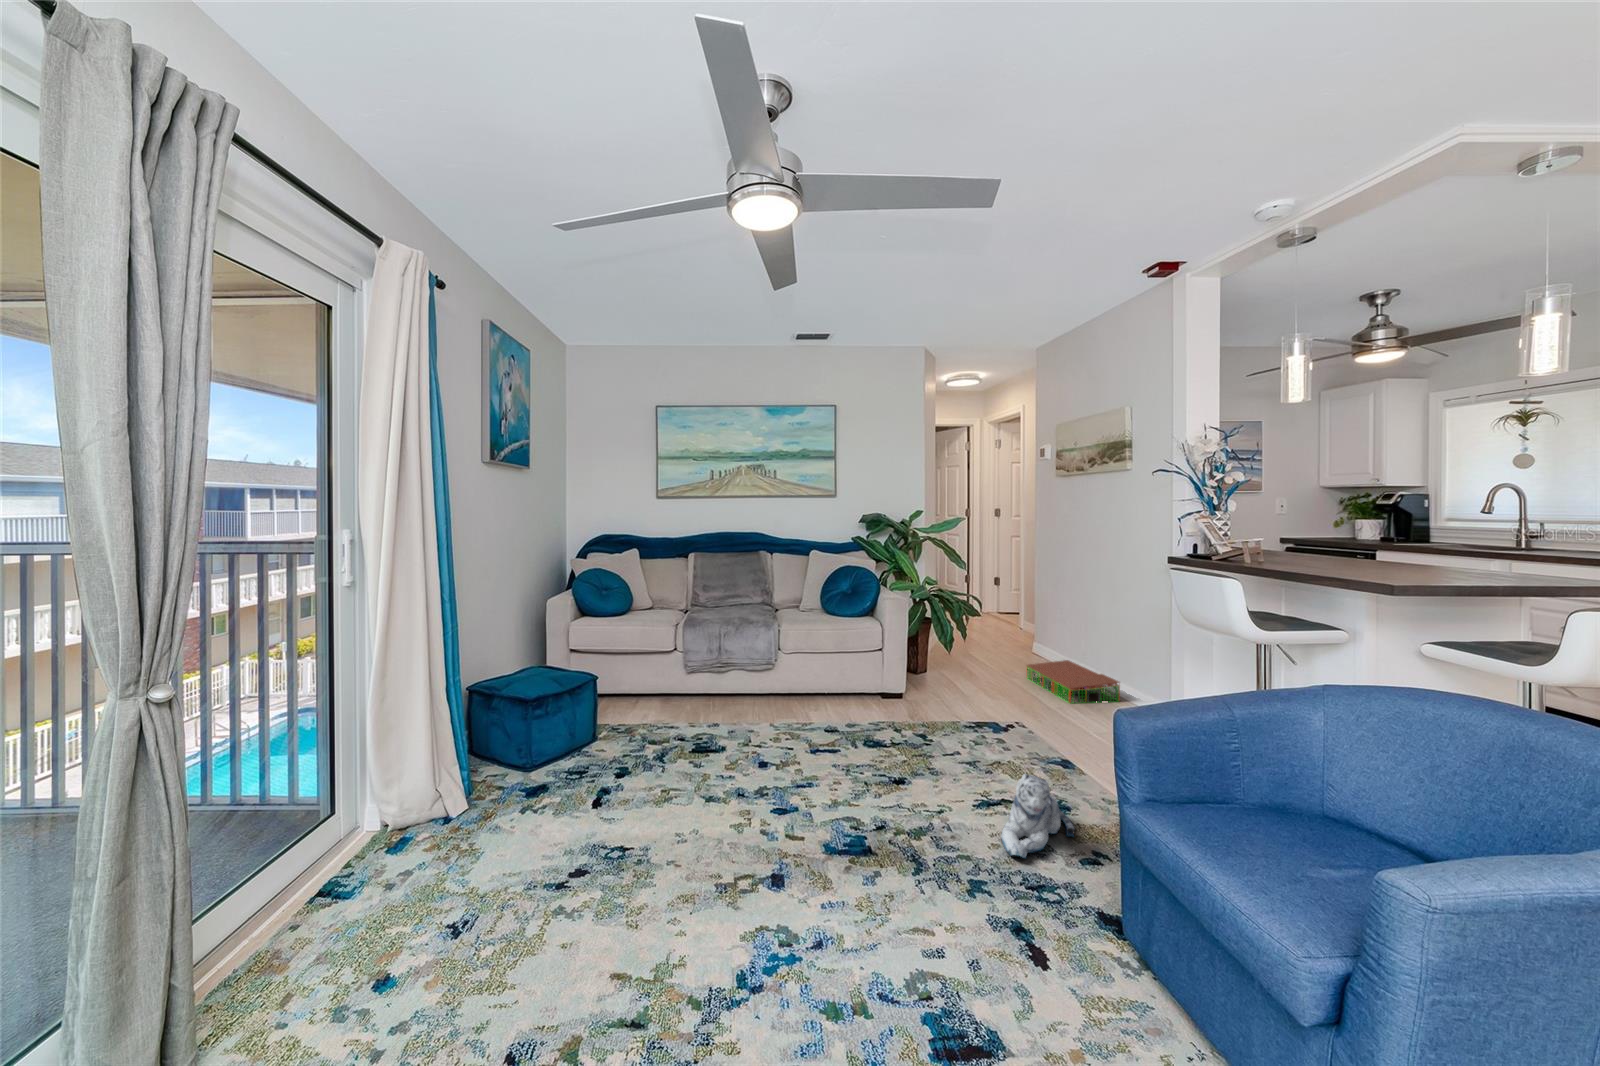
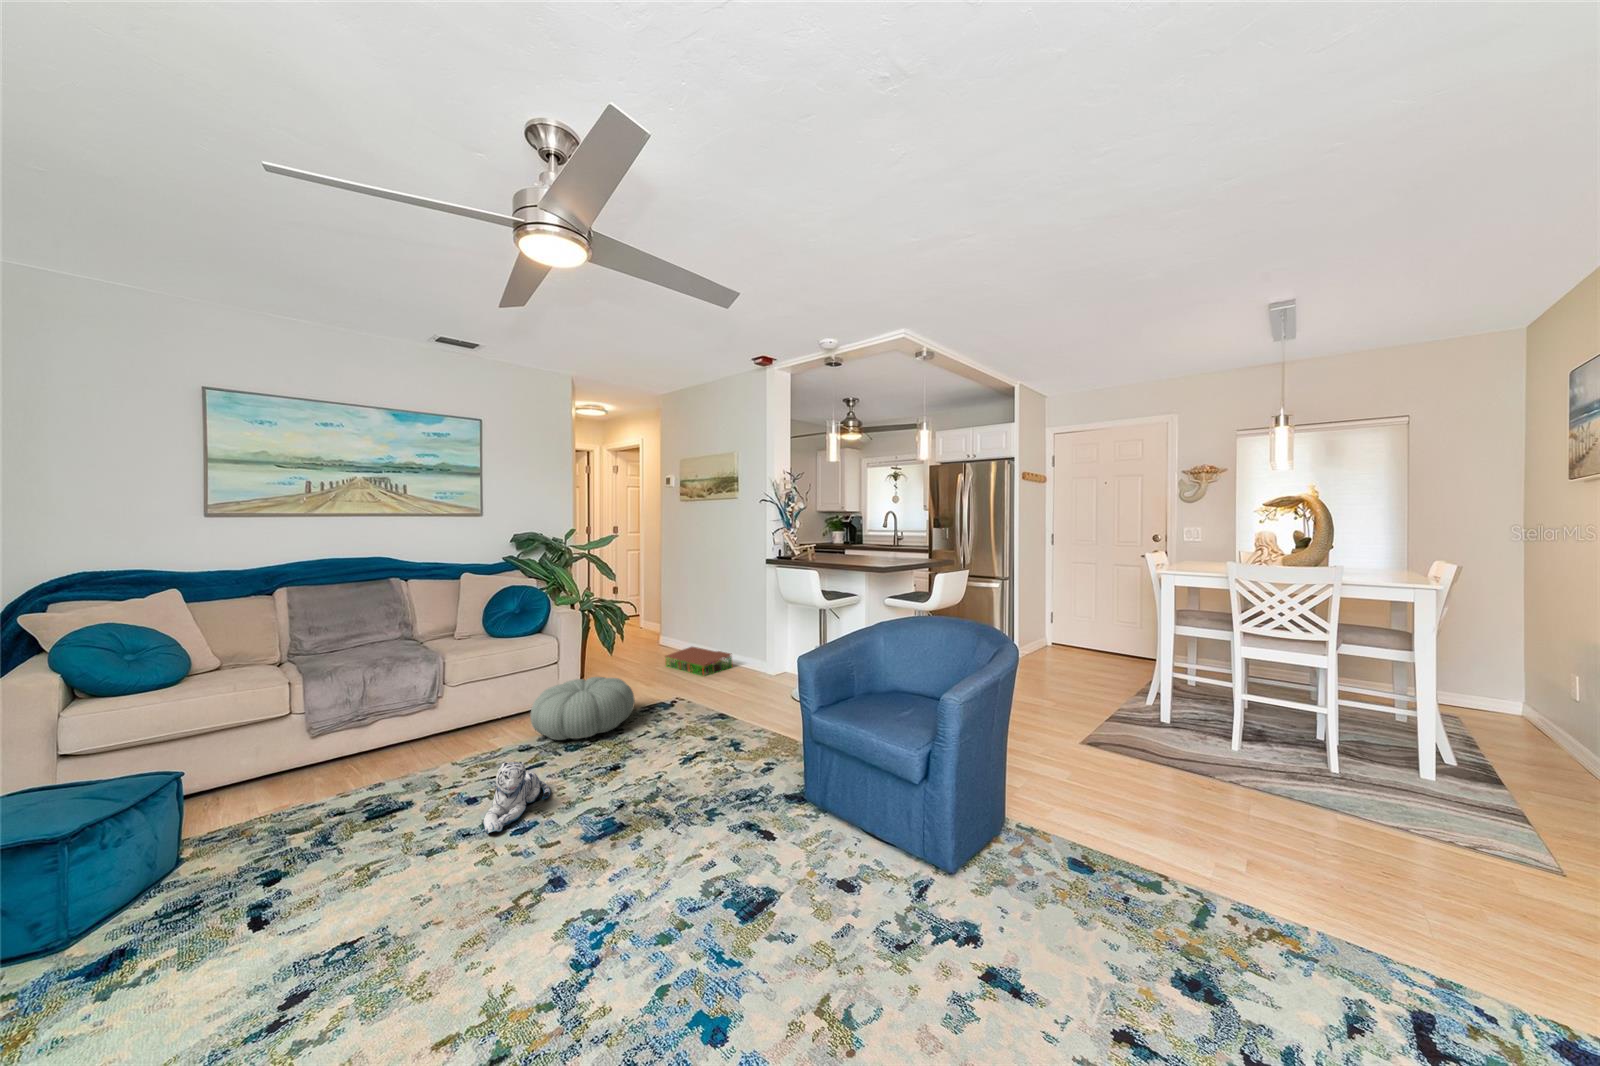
pouf: none [841,668,954,737] -> present [530,677,635,740]
plush toy: present [1001,774,1074,858] -> present [483,762,550,834]

